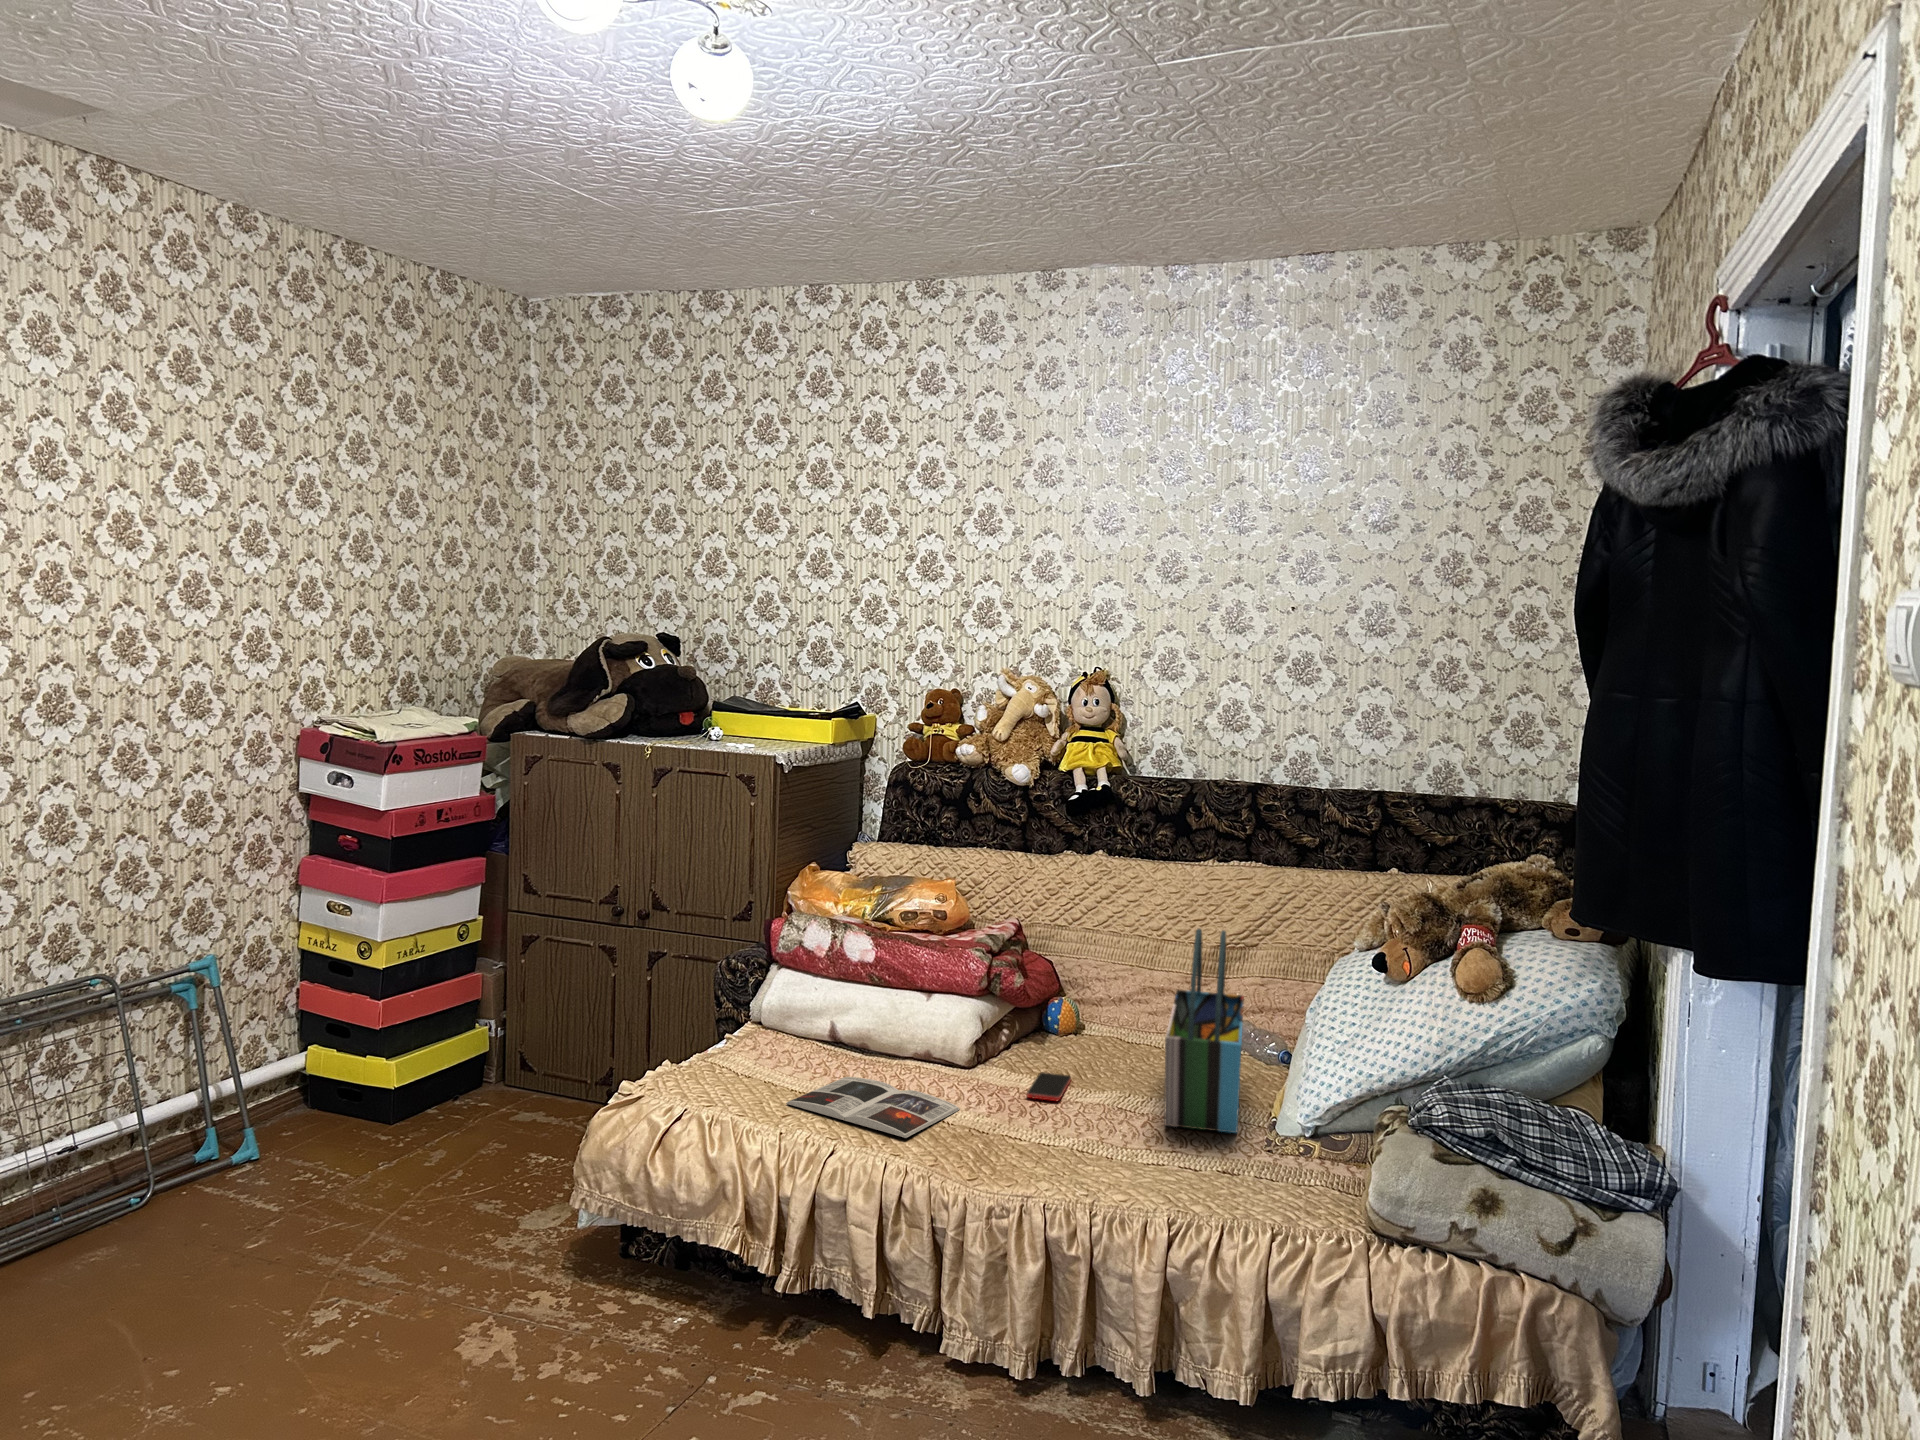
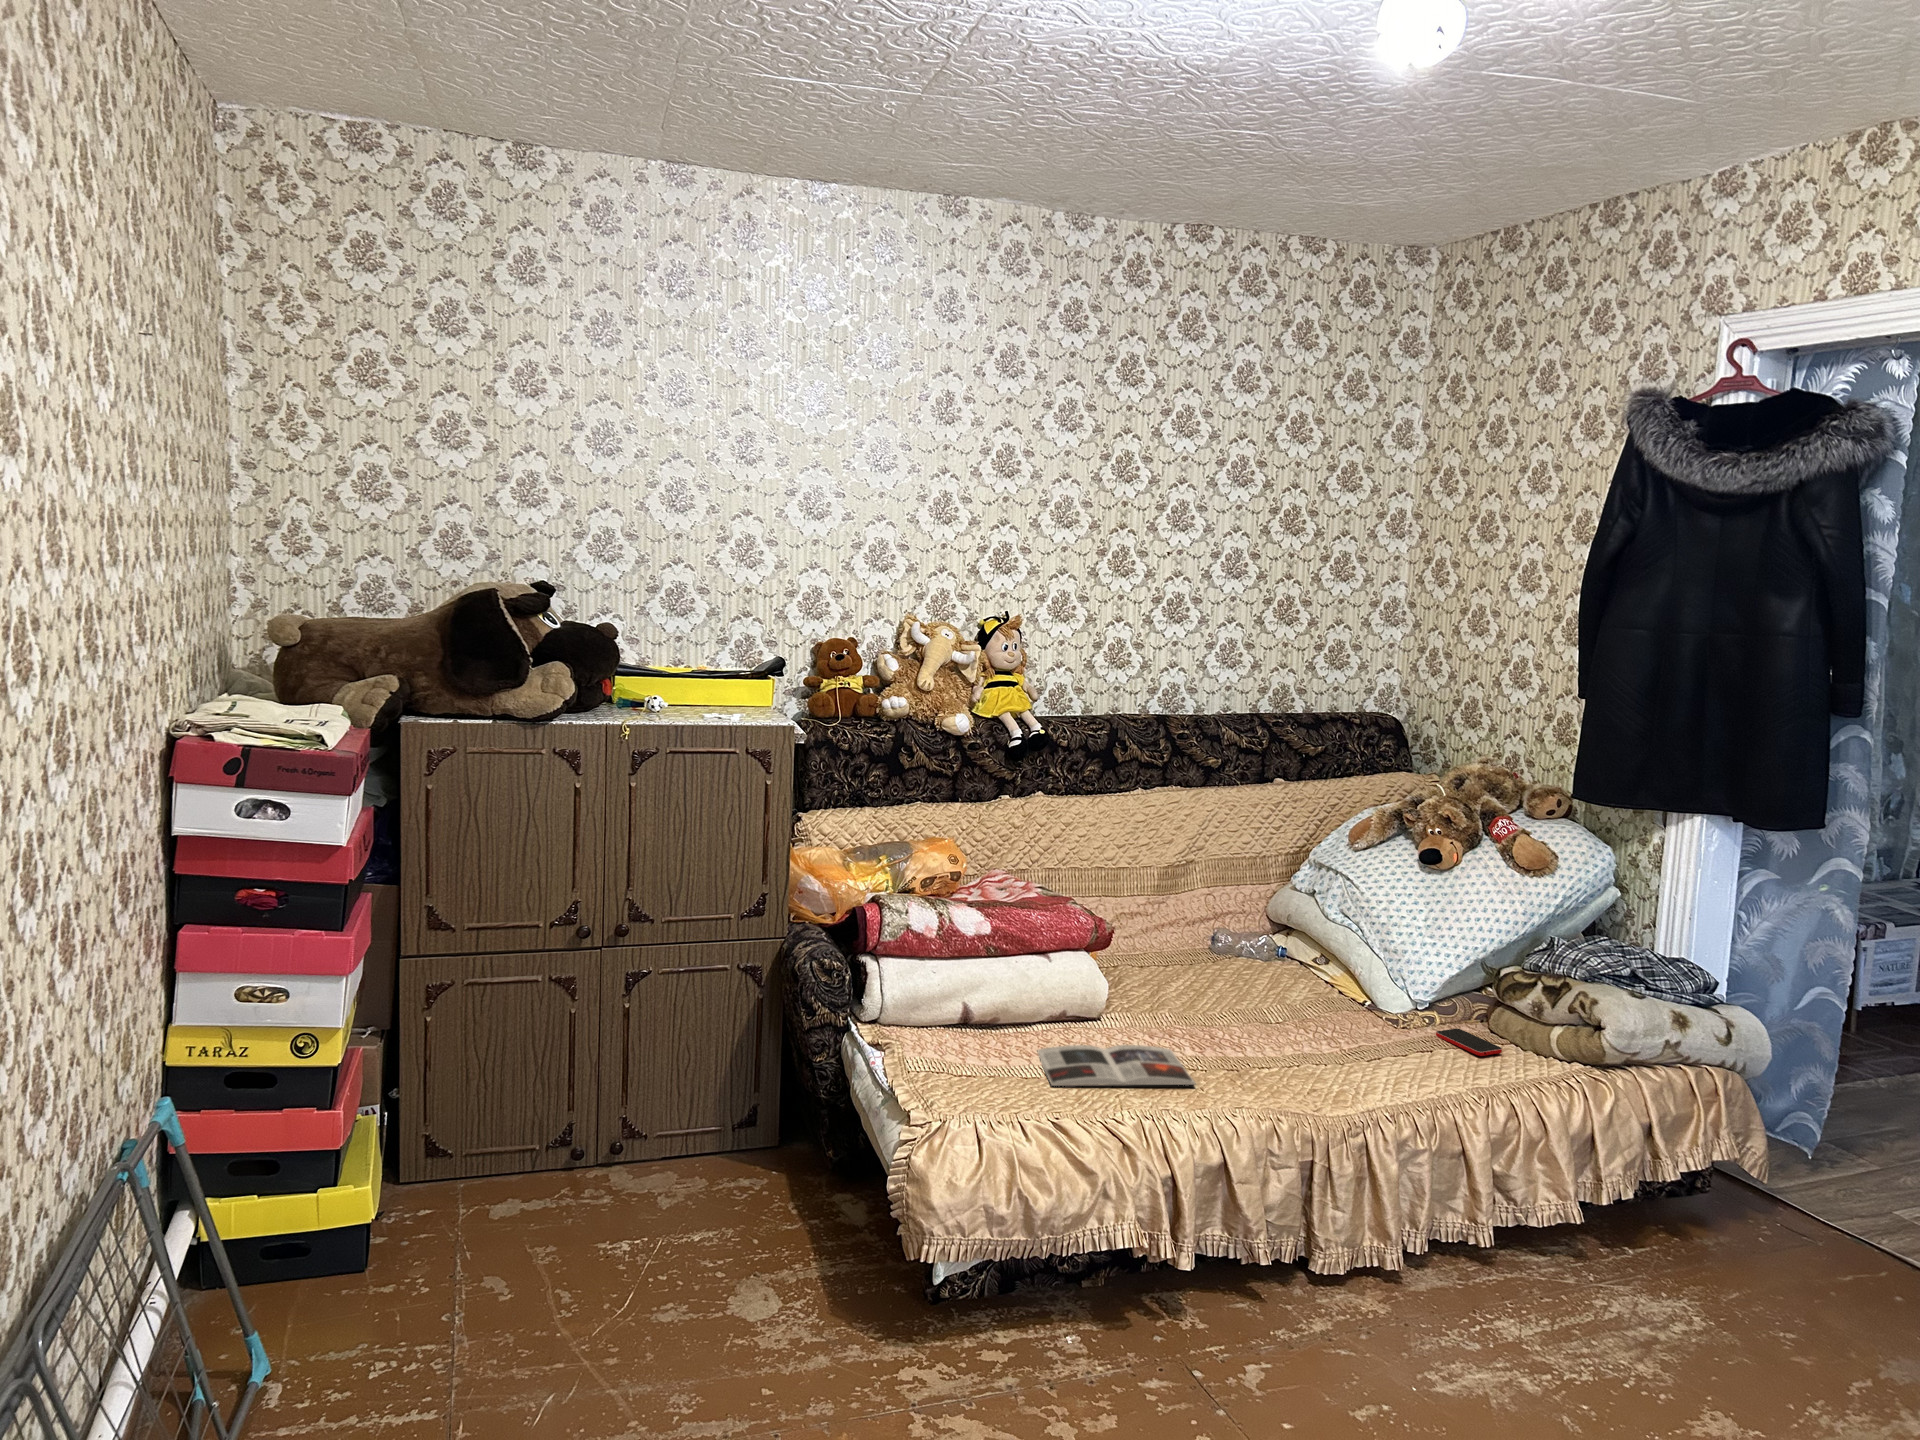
tote bag: present [1164,929,1244,1133] -> none [1244,850,1392,1023]
smartphone: present [1027,1072,1071,1101] -> present [1436,1028,1502,1056]

